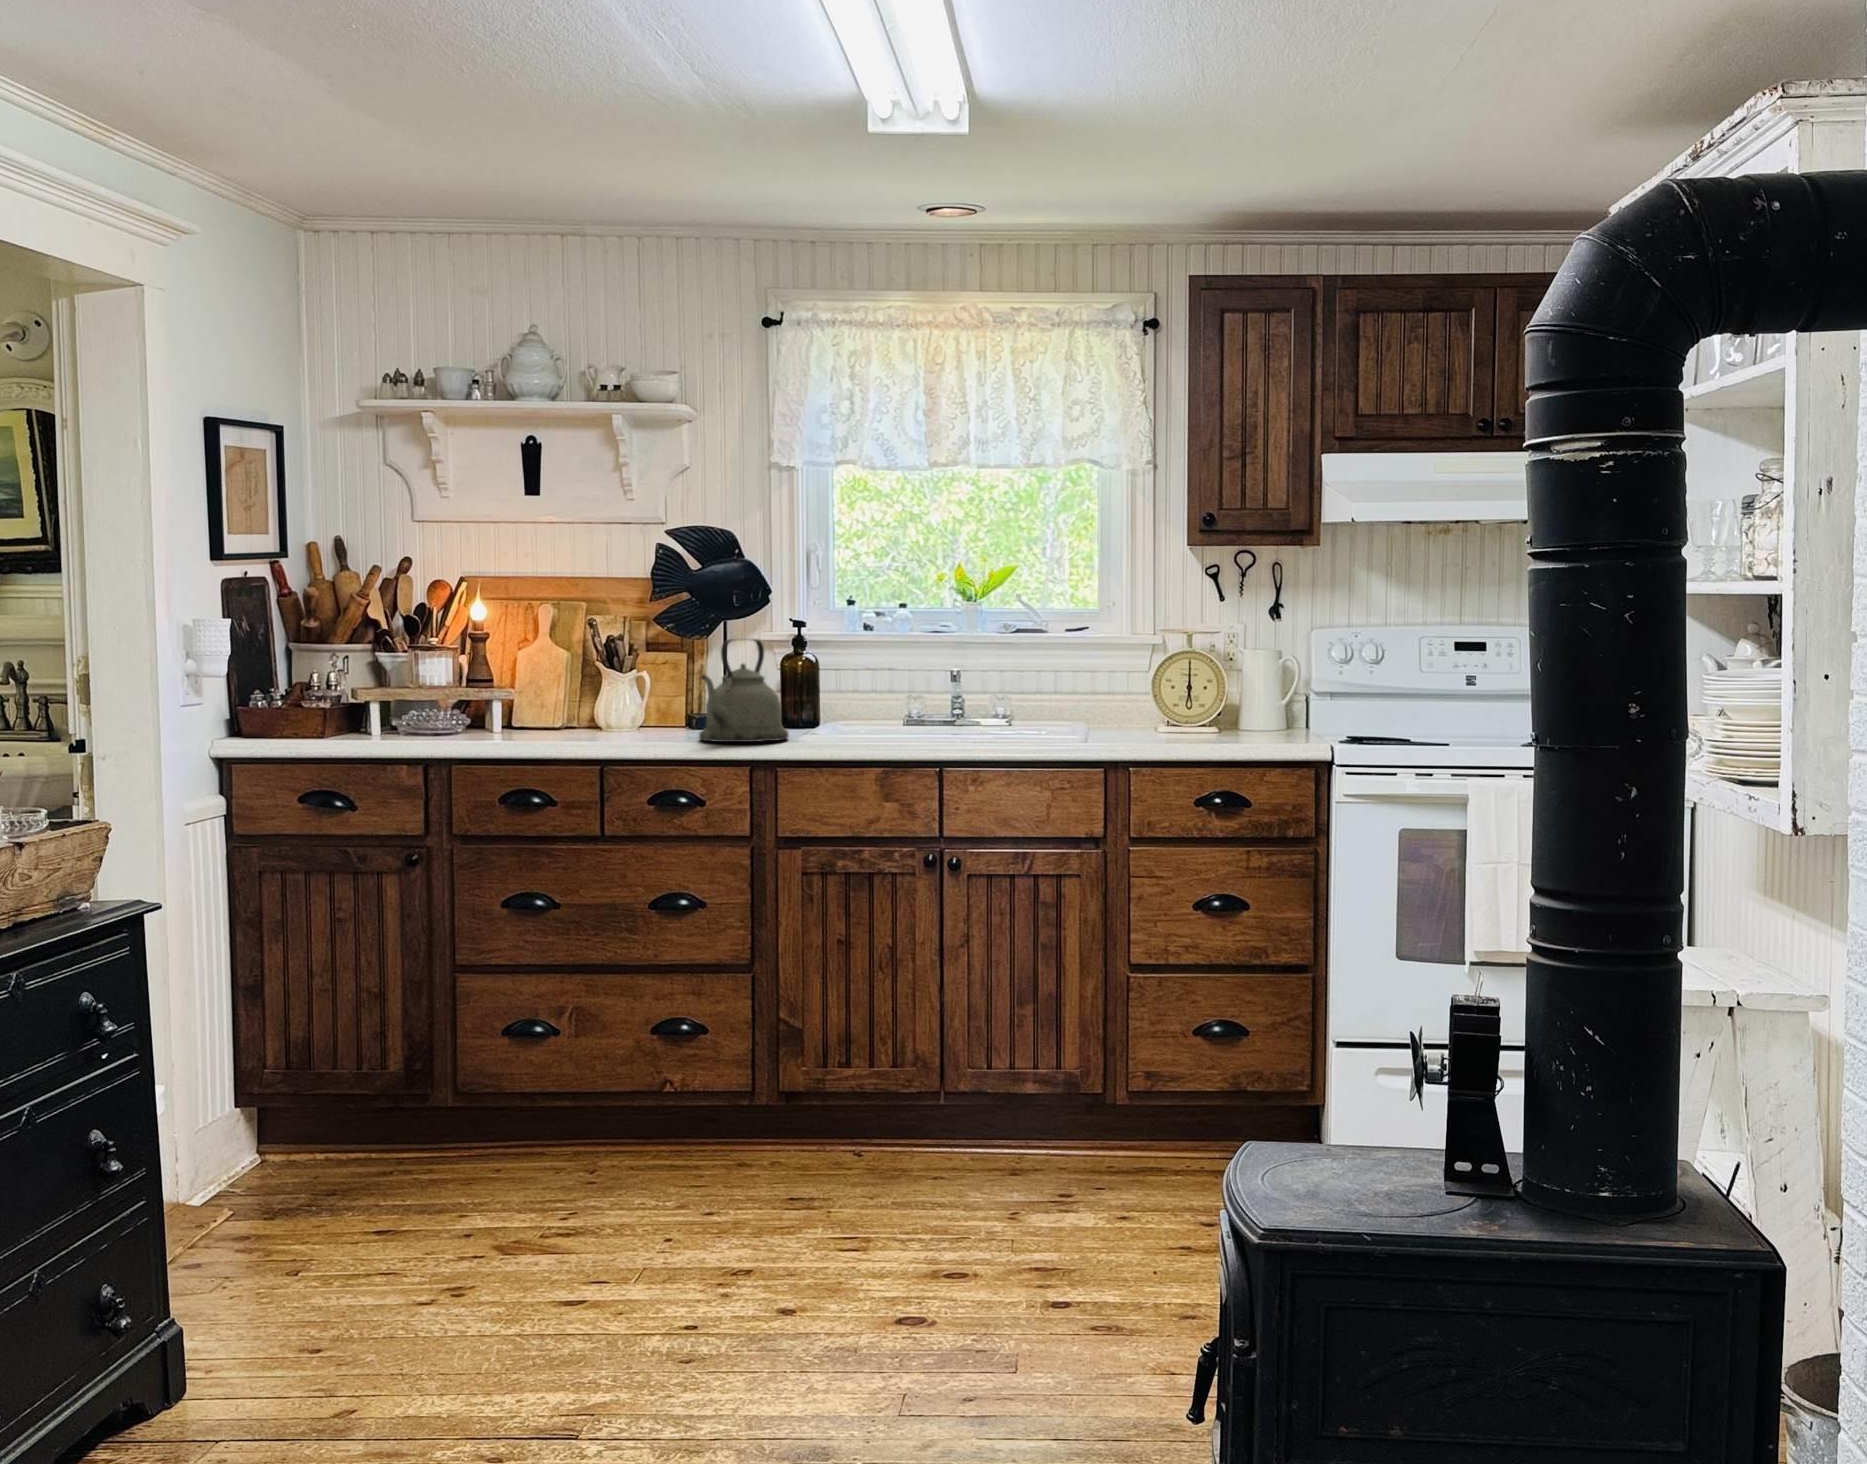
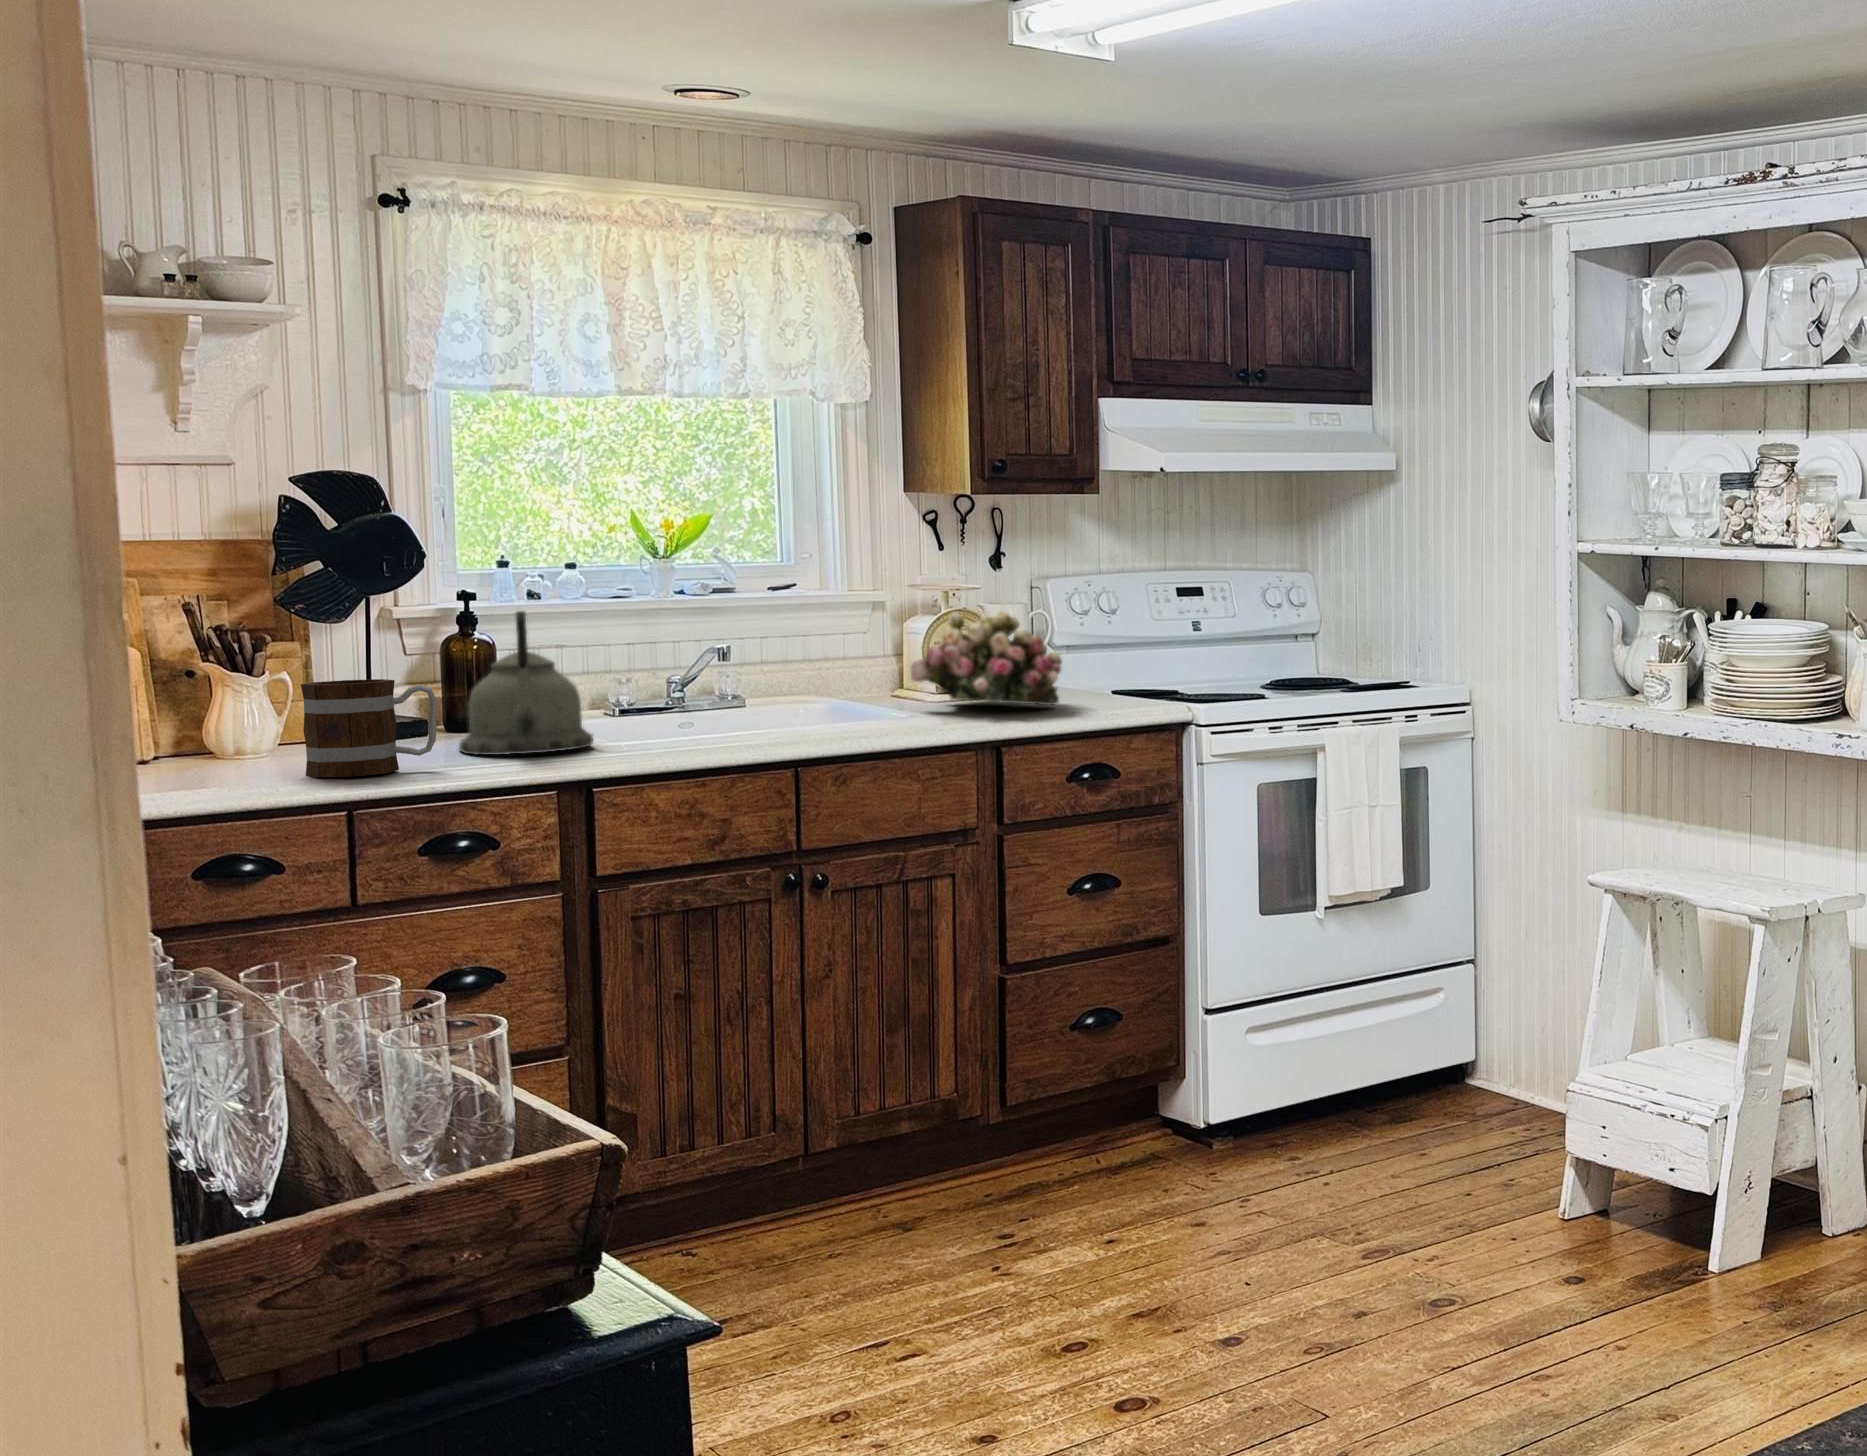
flower arrangement: none [1090,654,1229,741] -> present [911,612,1062,705]
mug: none [571,682,647,746] -> present [301,679,437,778]

